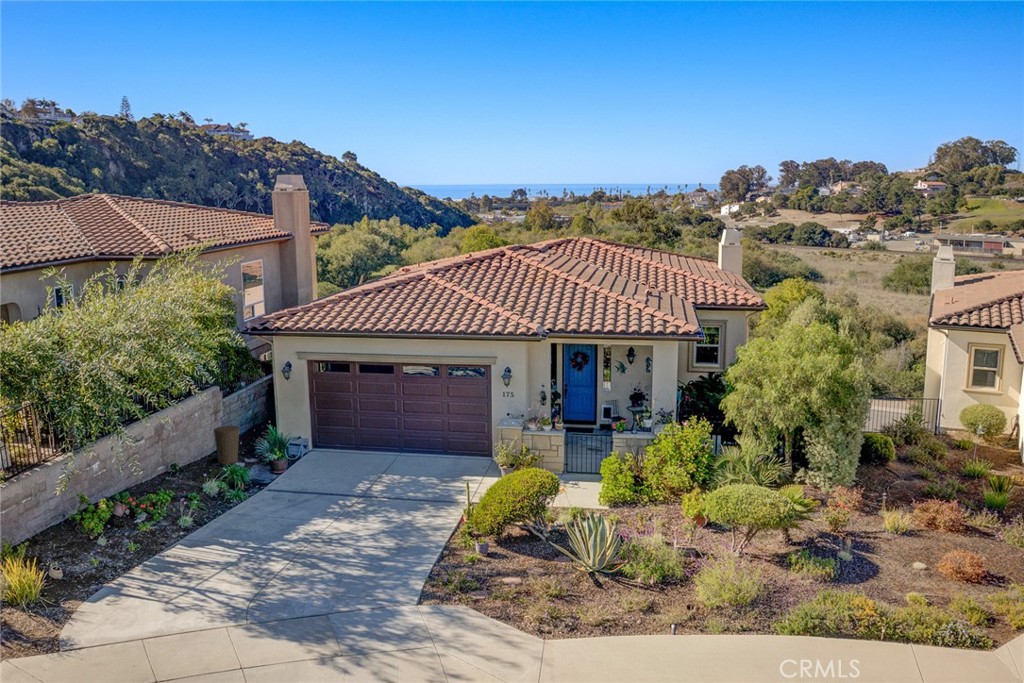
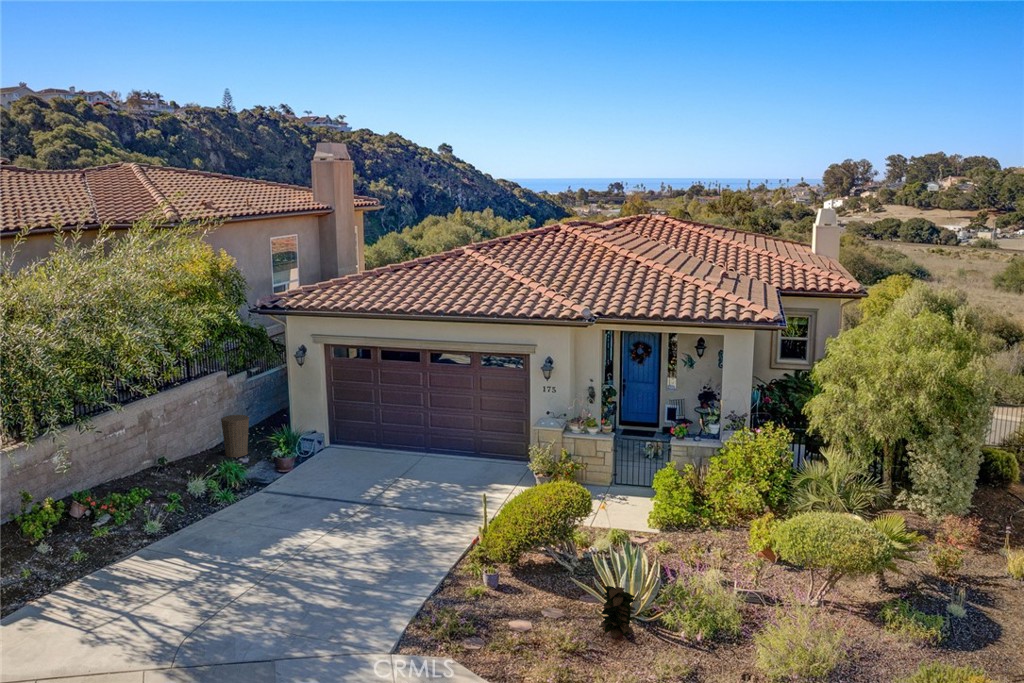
decorative plant: none [575,545,604,586] -> present [599,586,636,640]

